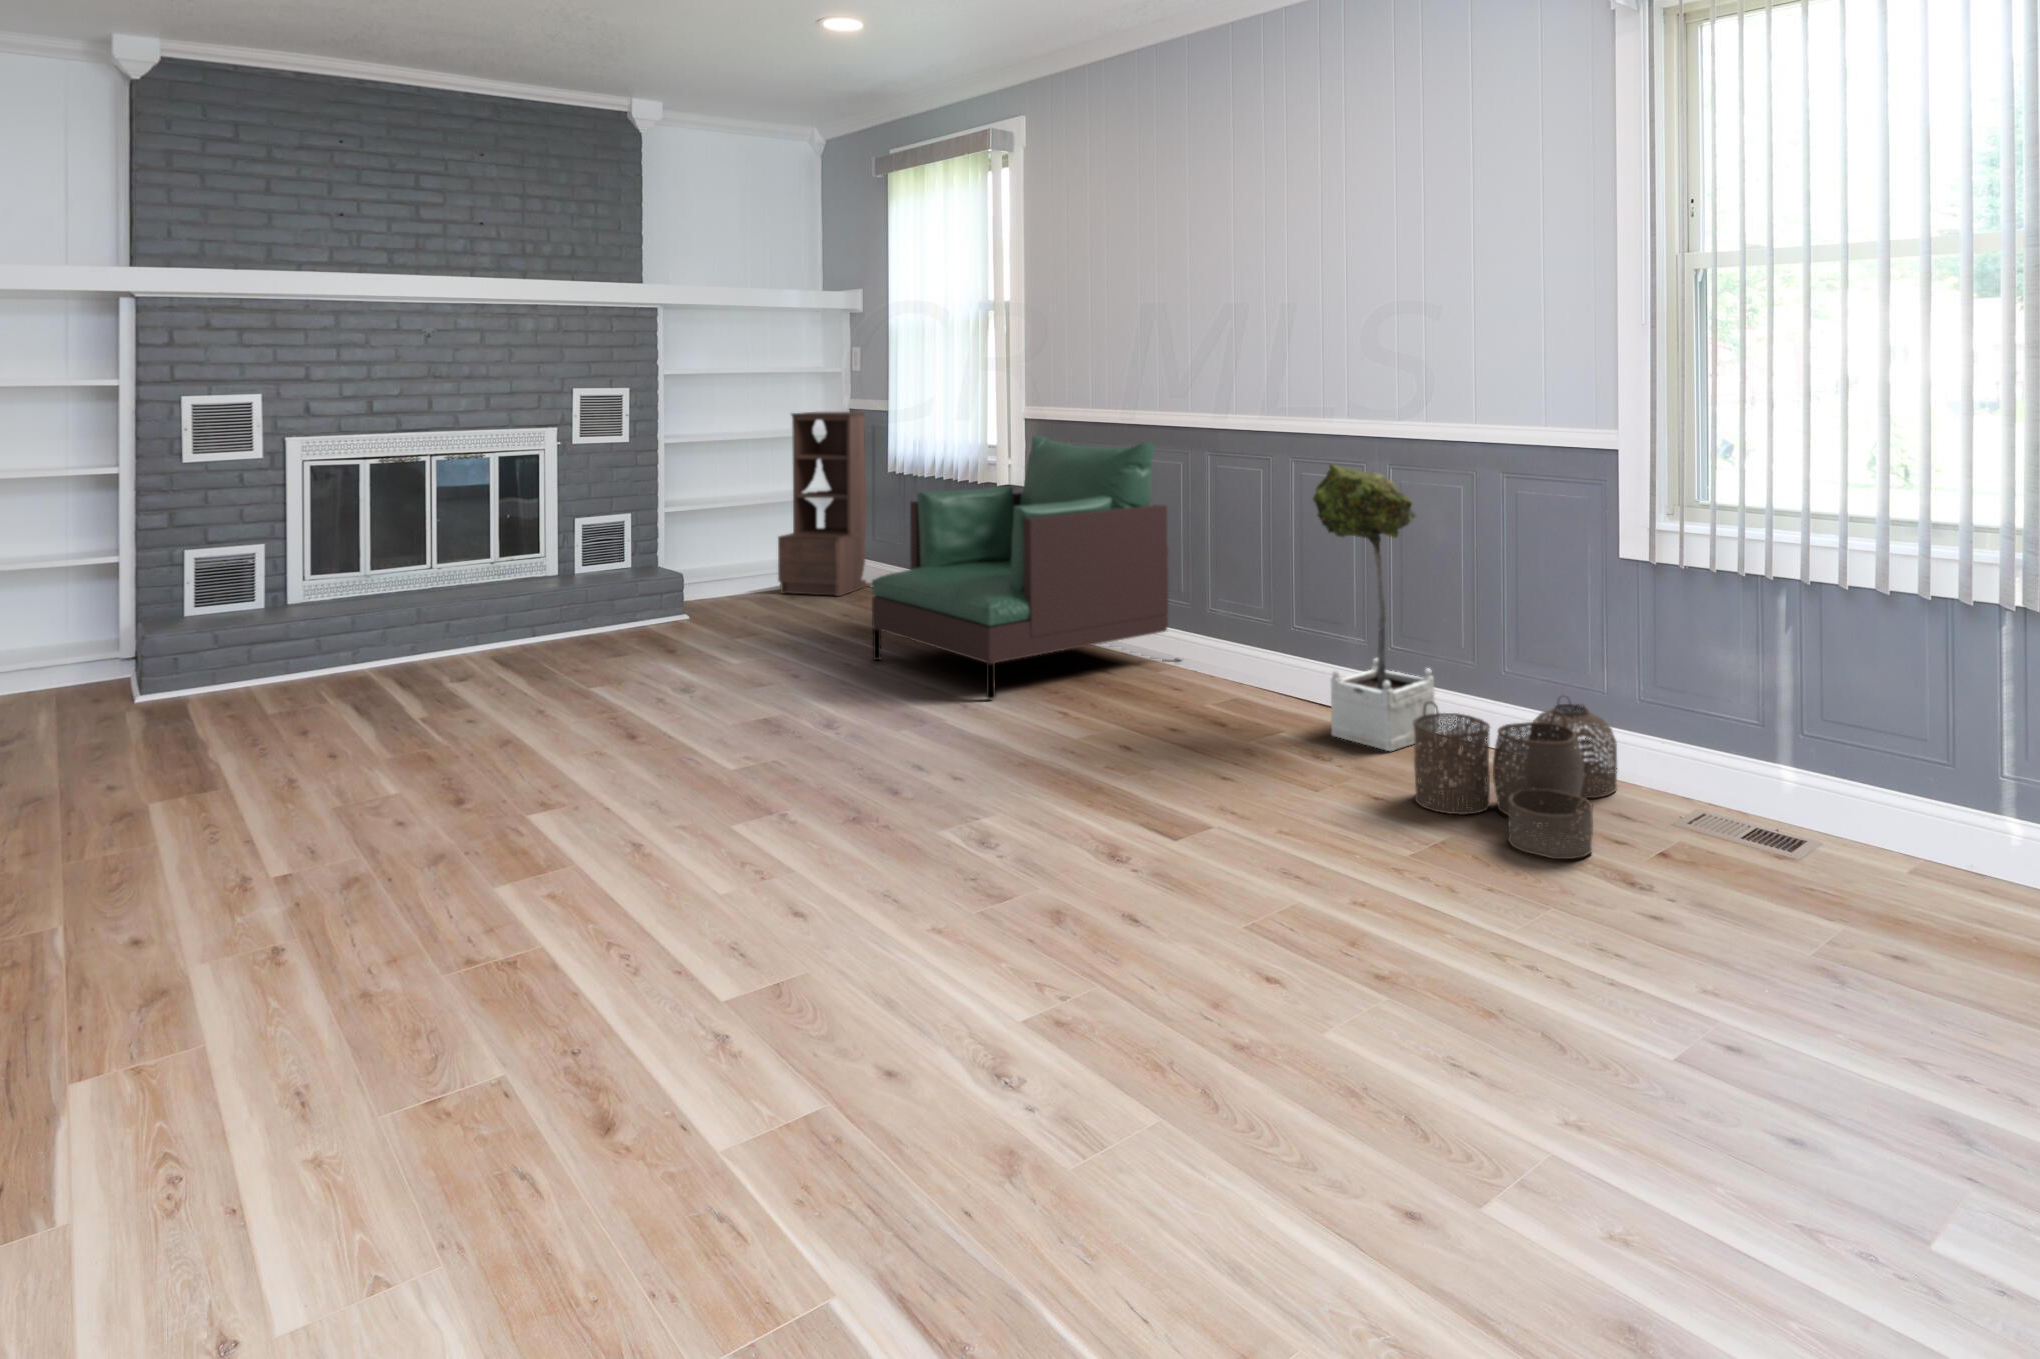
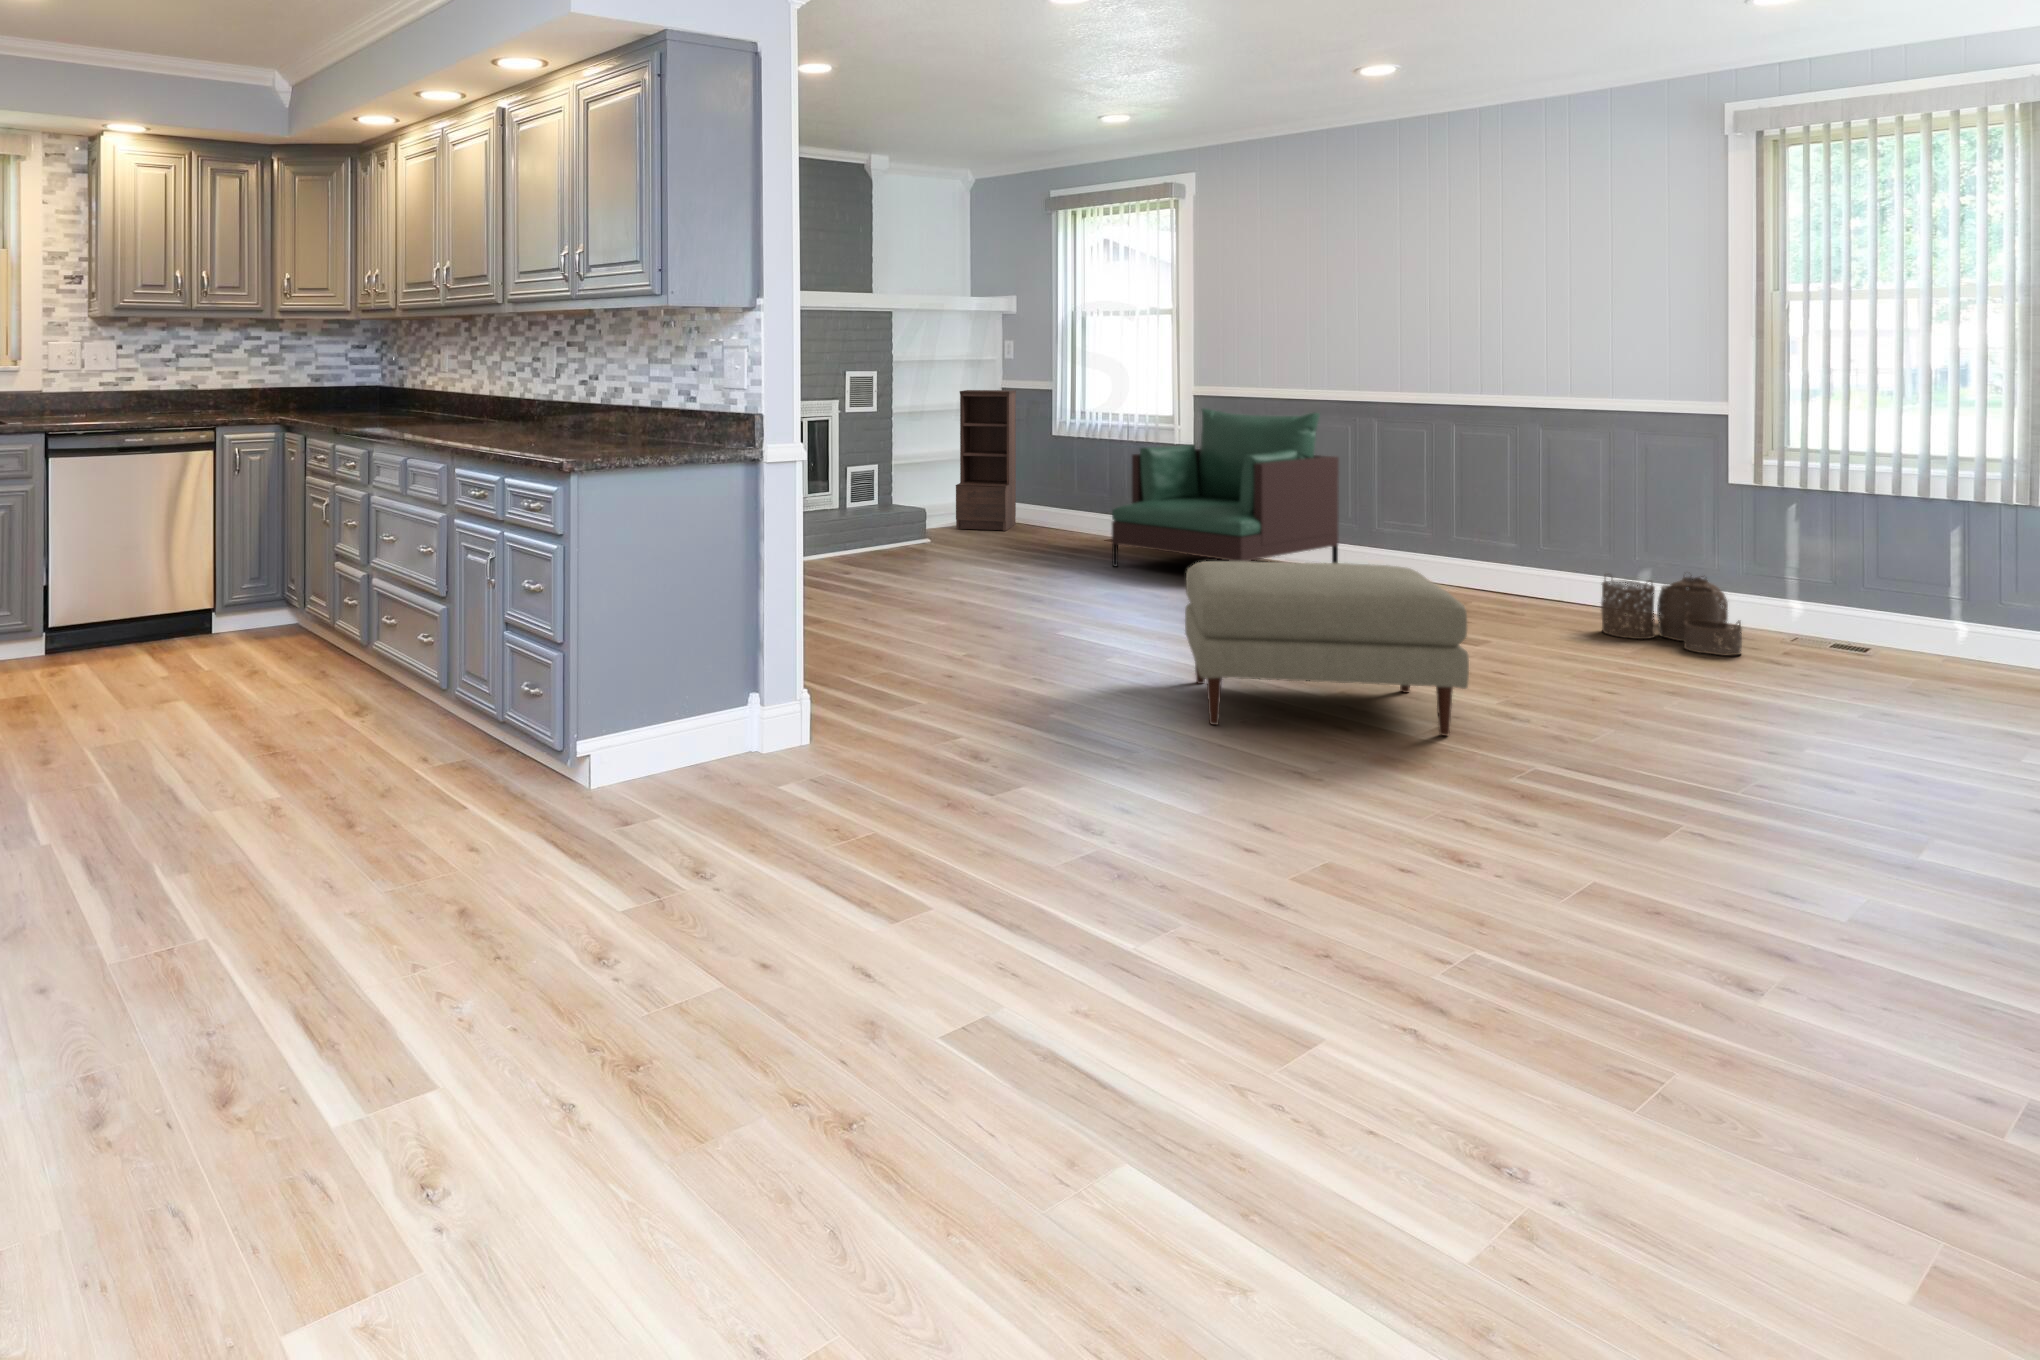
potted tree: present [1313,464,1435,751] -> none [1489,424,1577,612]
ottoman: none [289,730,924,1148] -> present [1185,561,1469,736]

